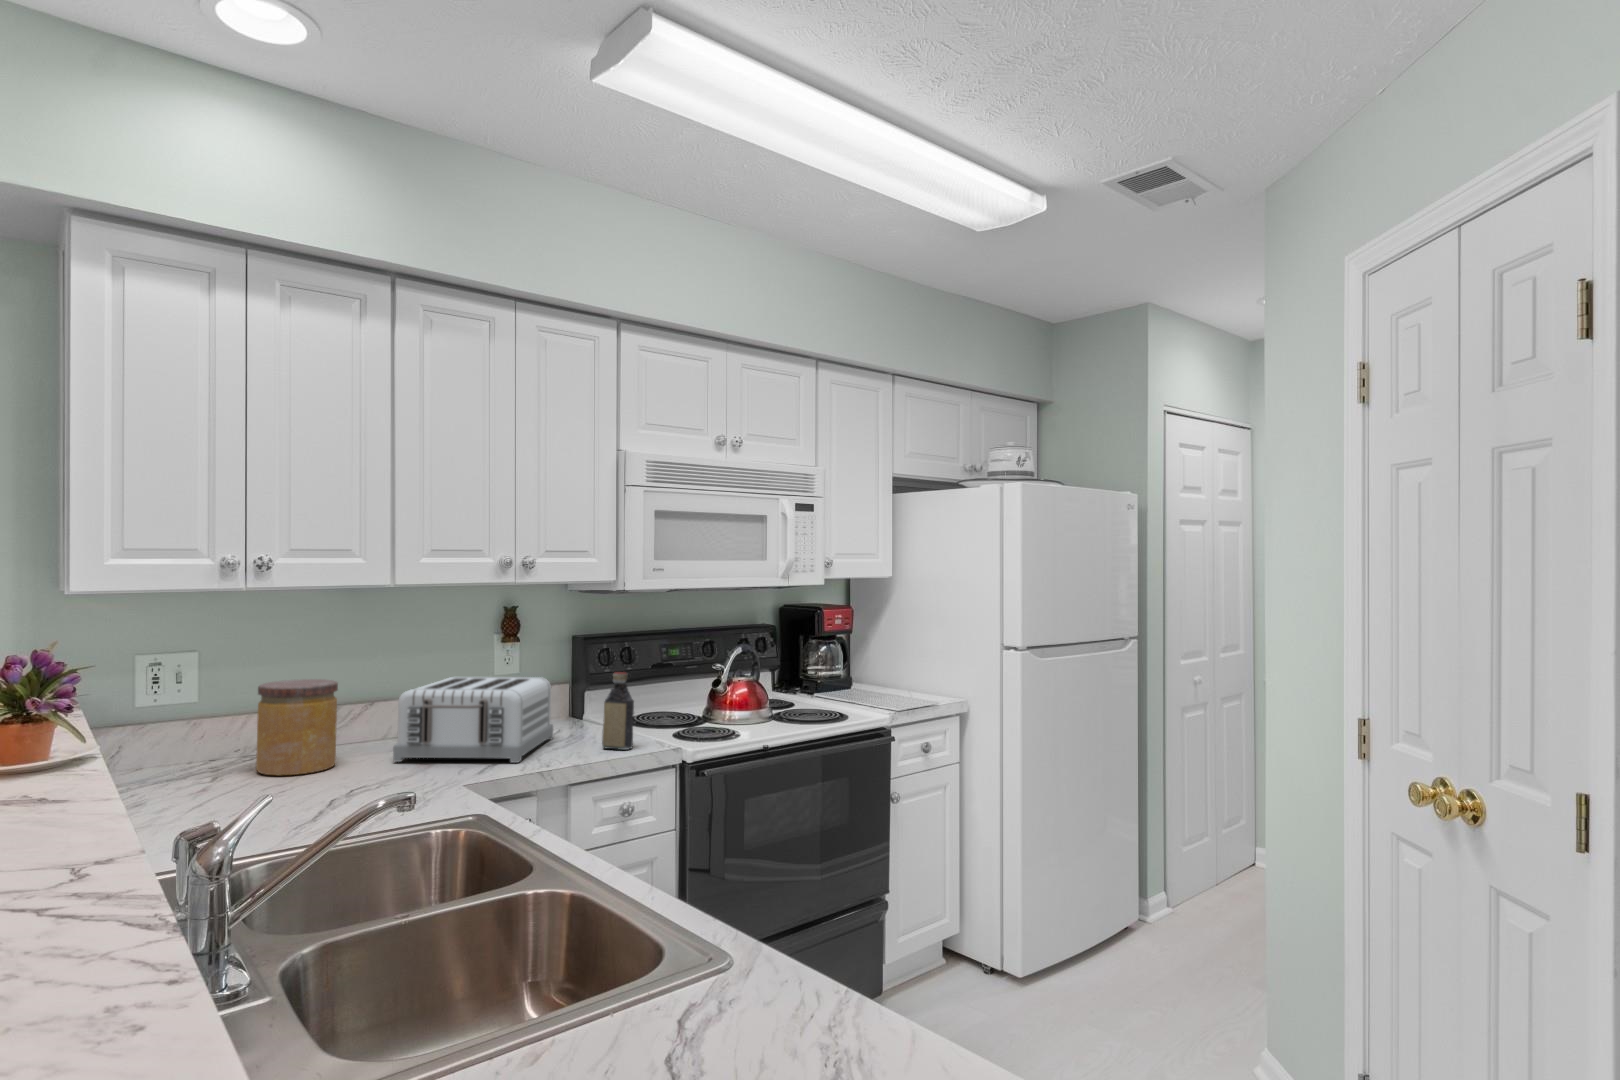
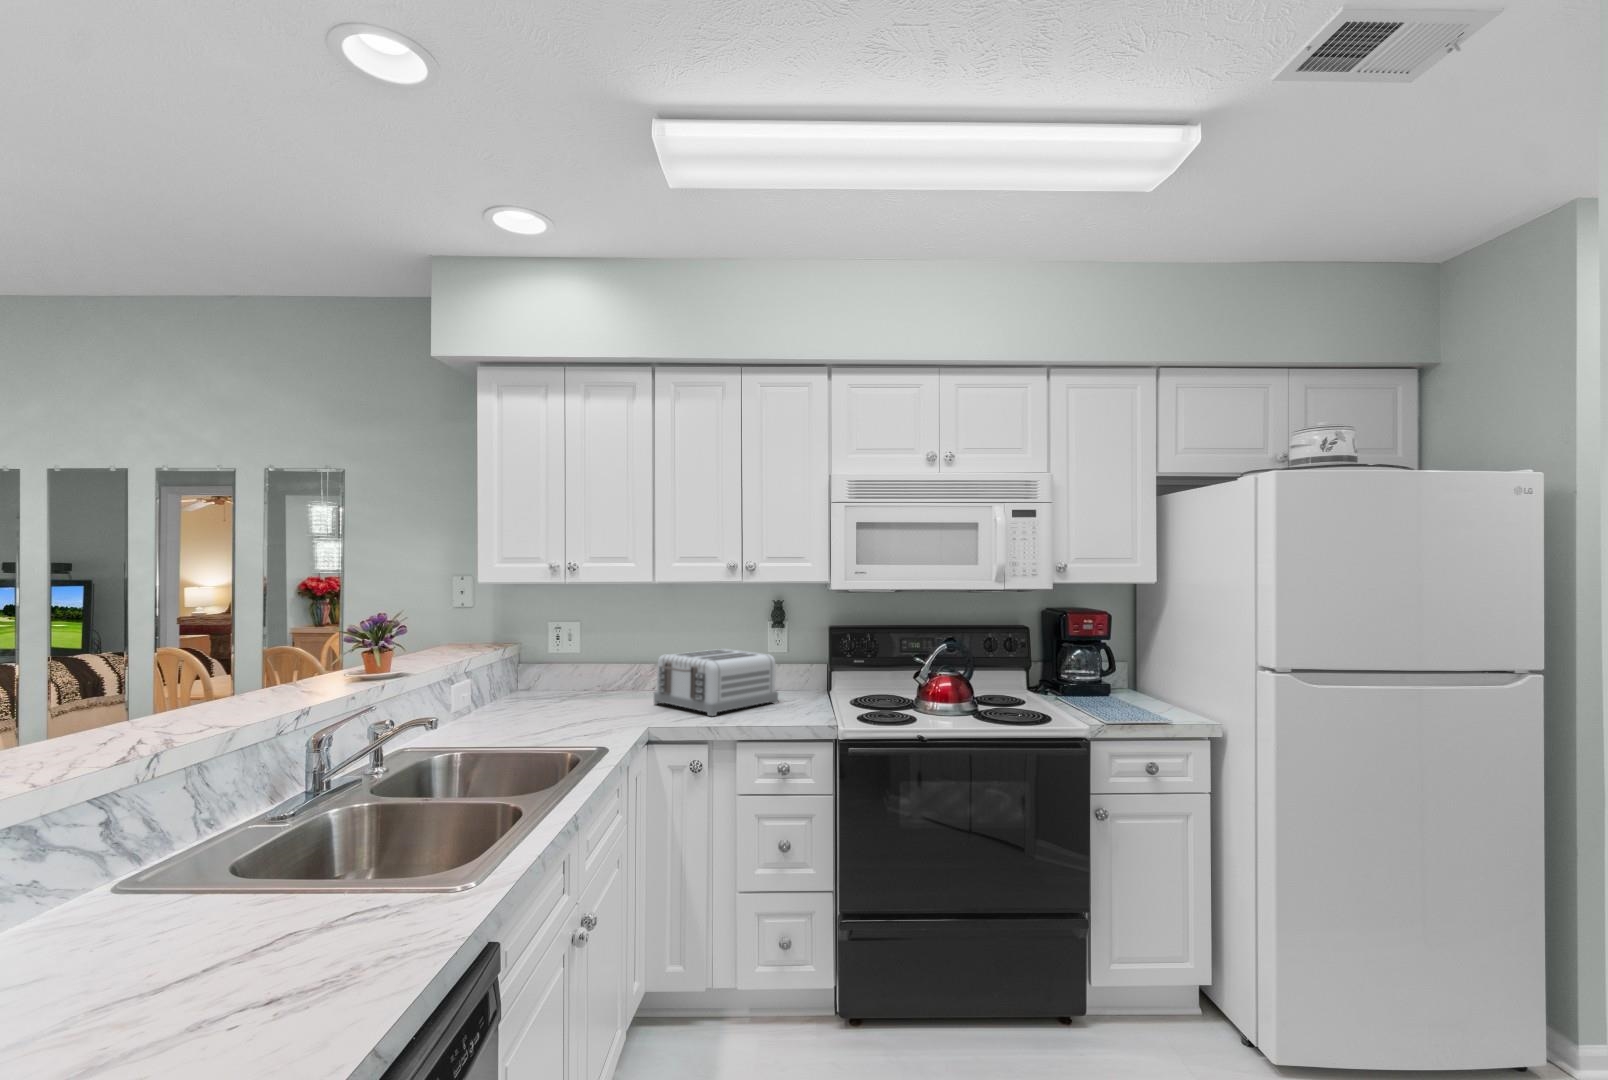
bottle: present [602,672,634,750] -> none [785,655,808,719]
jar: present [256,679,338,775] -> none [583,641,631,703]

